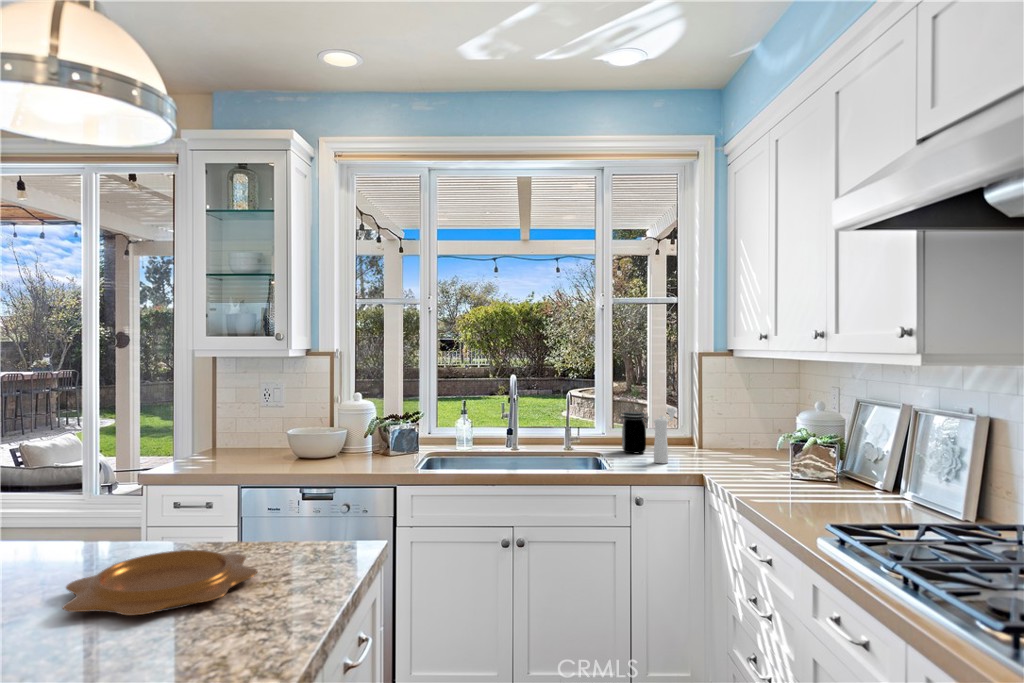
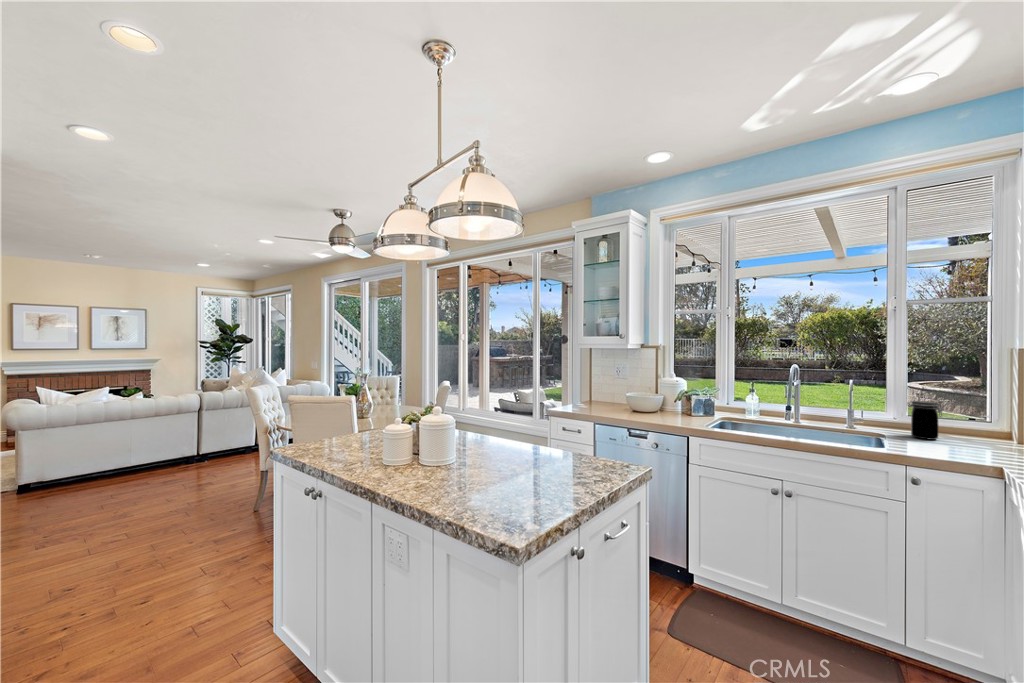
pepper mill: present [654,407,677,463] -> none [941,400,976,451]
decorative bowl: present [63,550,257,616] -> none [477,447,567,474]

